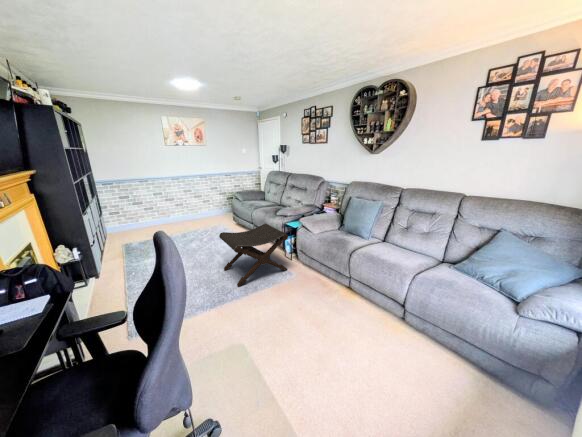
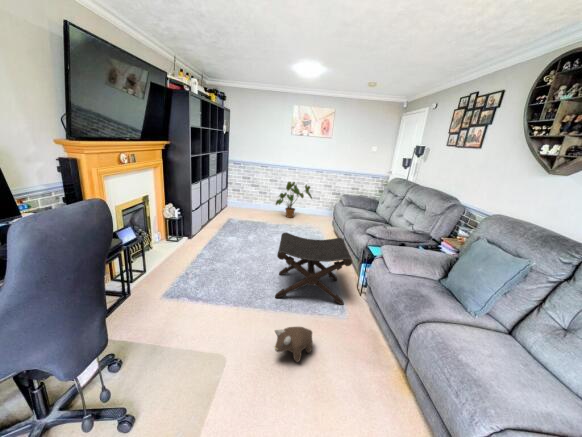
house plant: none [168,191,206,226] -> present [276,182,312,218]
plush toy: none [272,290,295,315] -> present [274,327,312,362]

